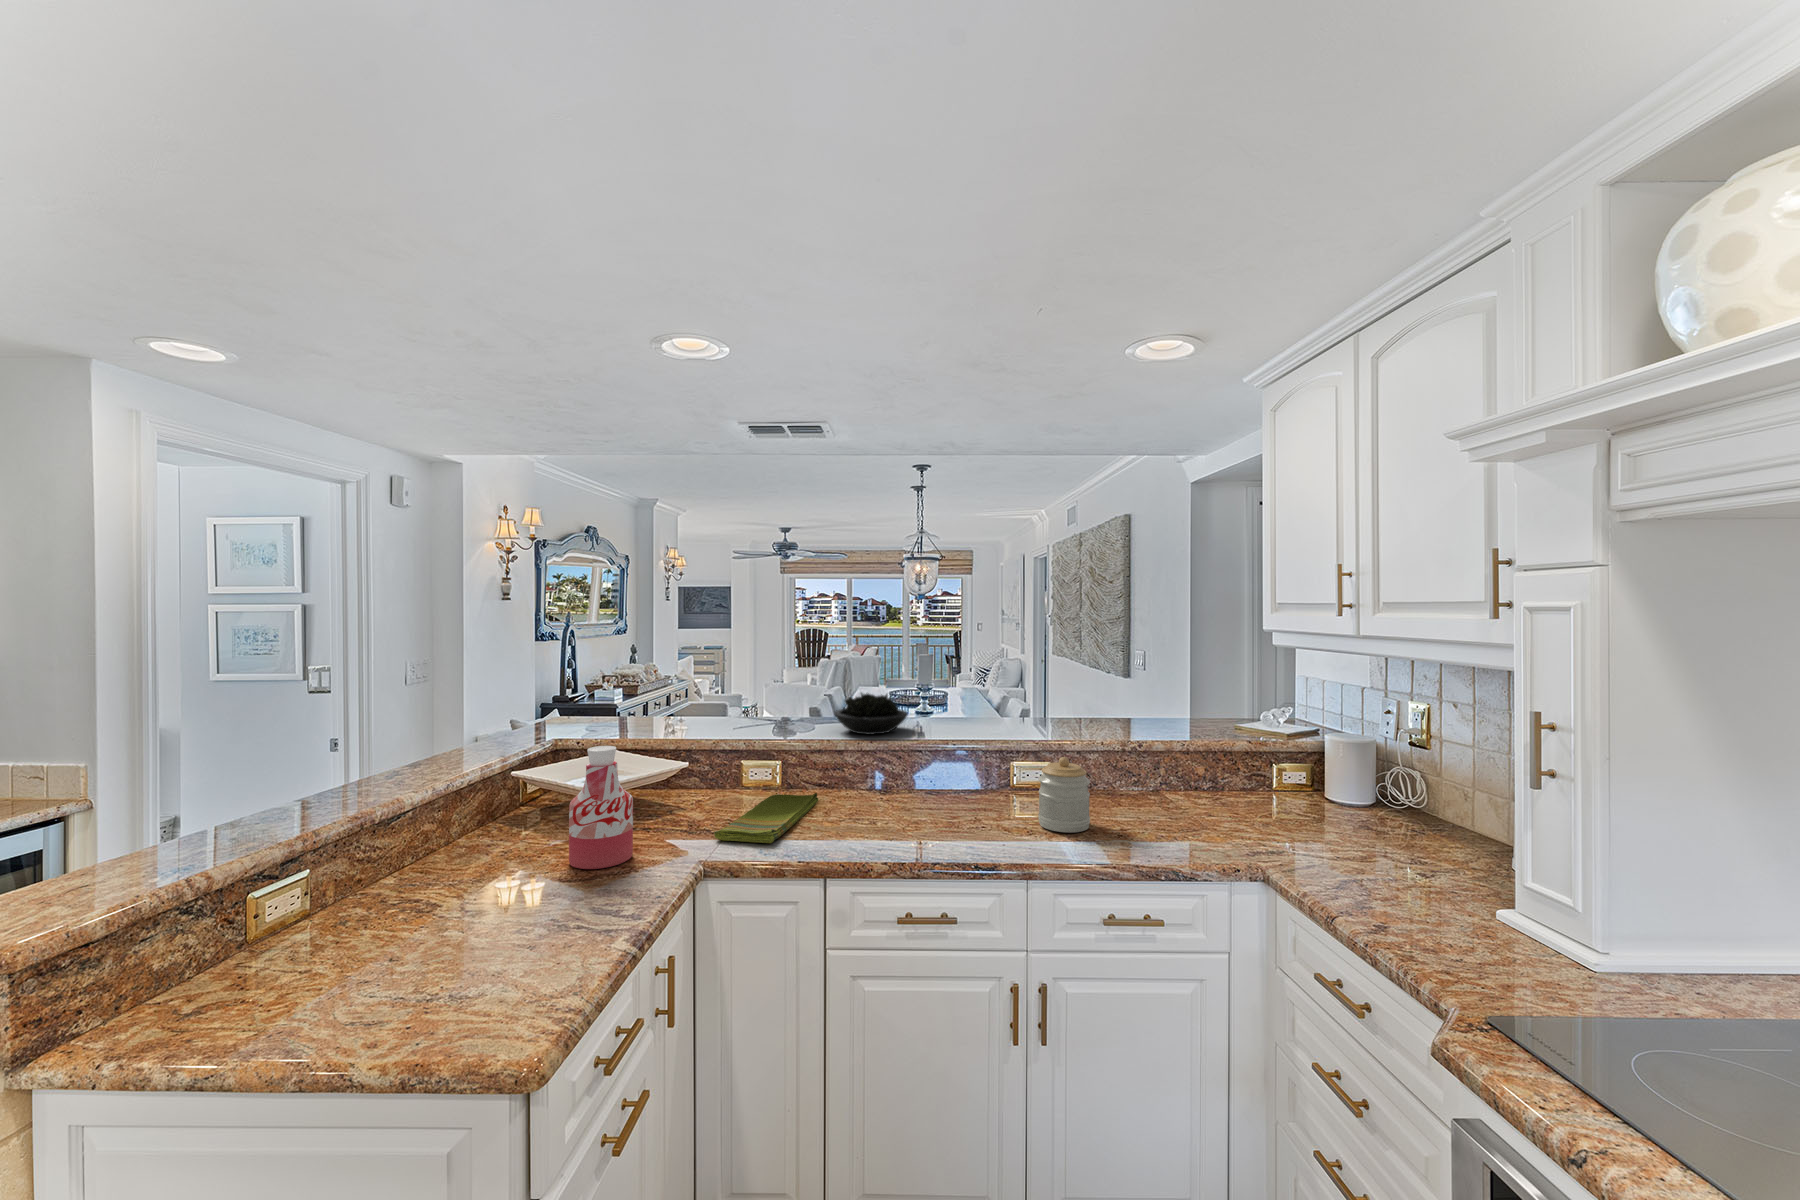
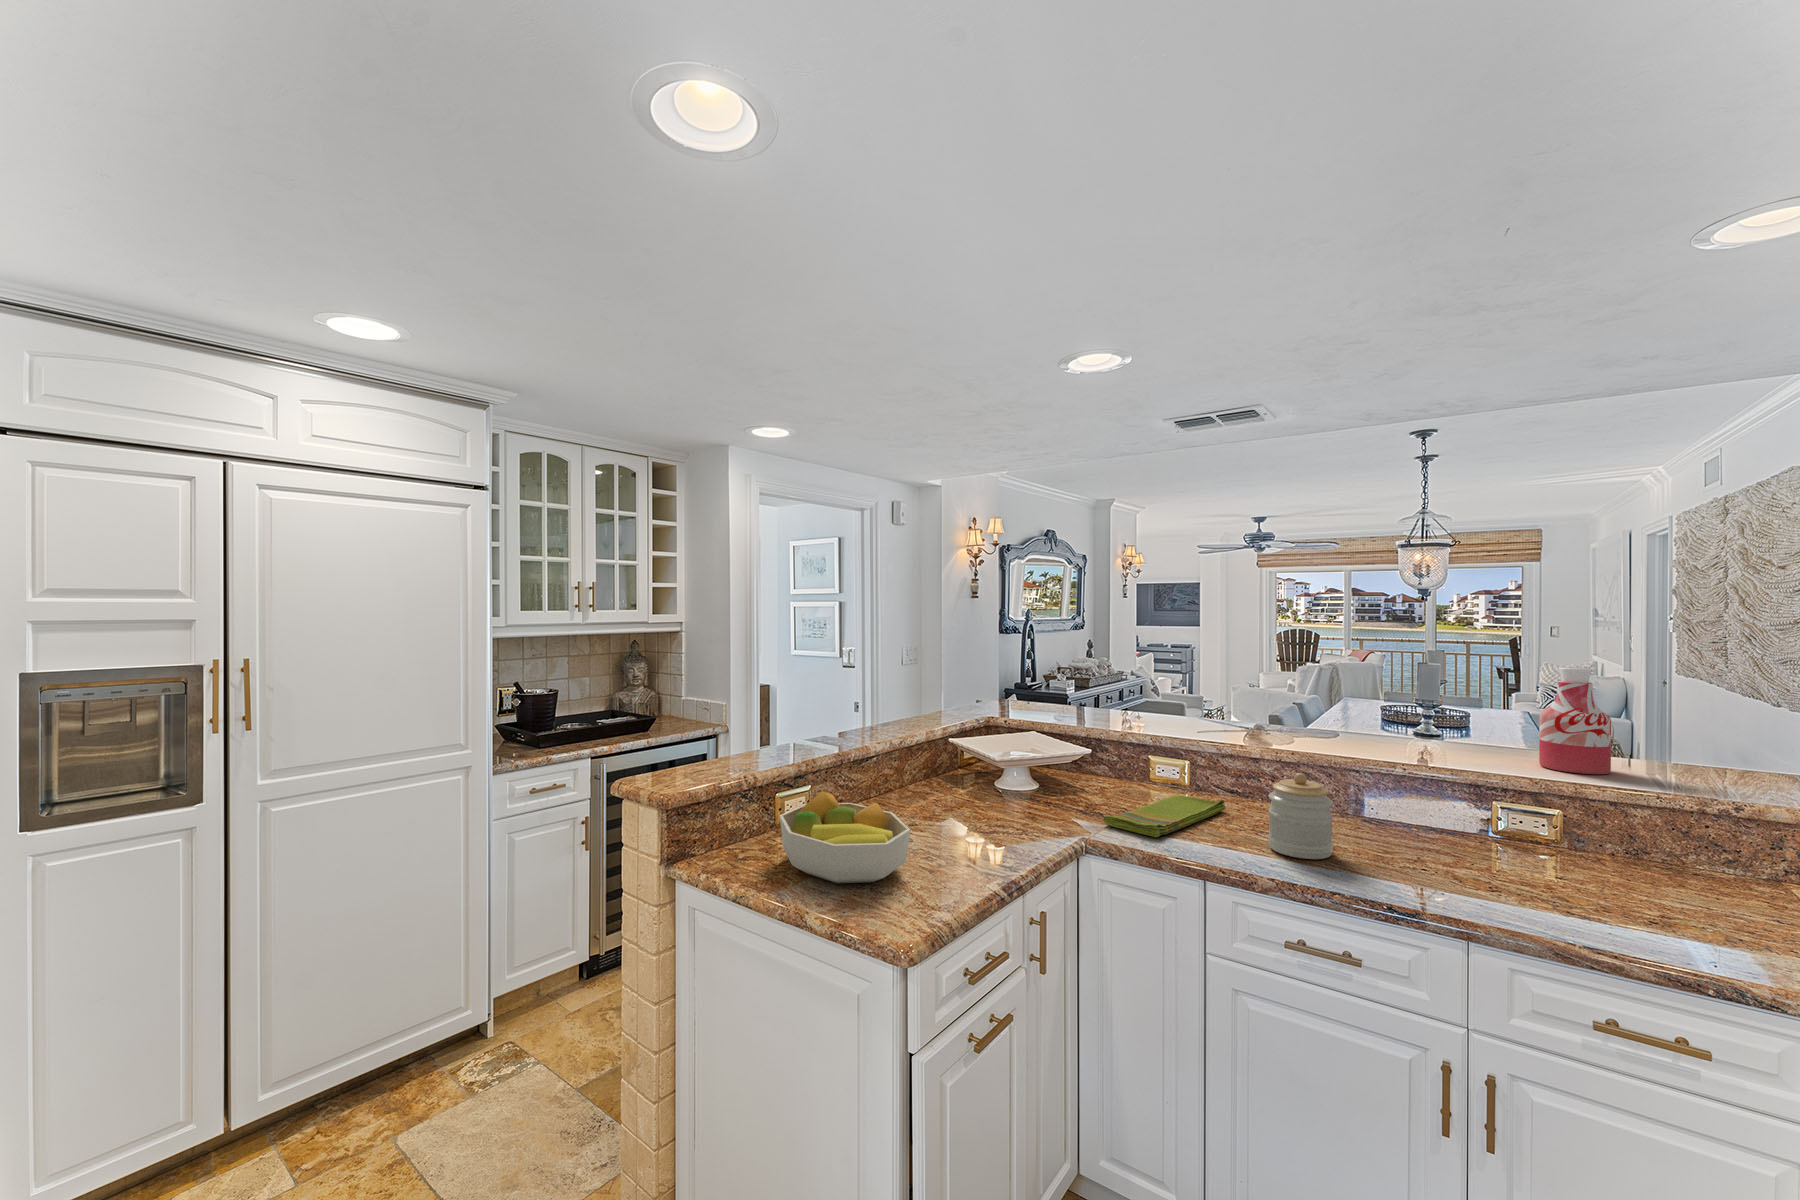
succulent plant: present [834,693,908,735] -> none [1257,698,1353,748]
bottle: present [569,746,633,869] -> present [1539,667,1611,774]
jar: present [1038,757,1090,833] -> present [1268,773,1333,859]
fruit bowl: none [268,875,501,1007] -> present [780,791,910,883]

